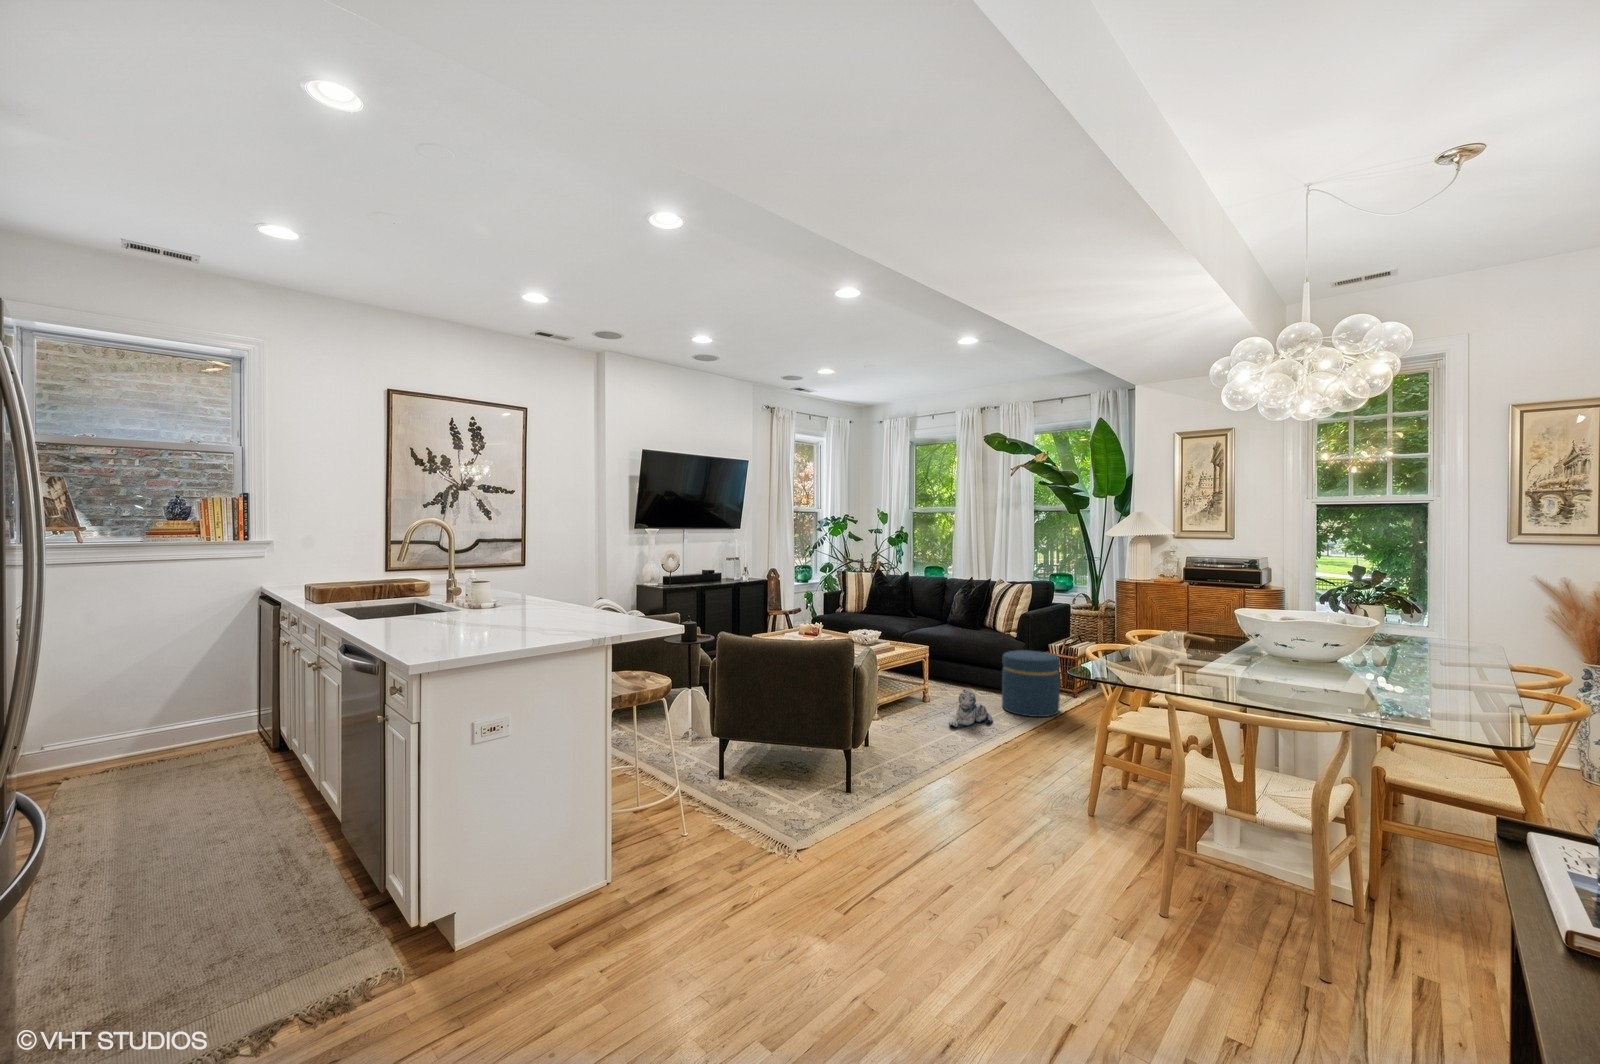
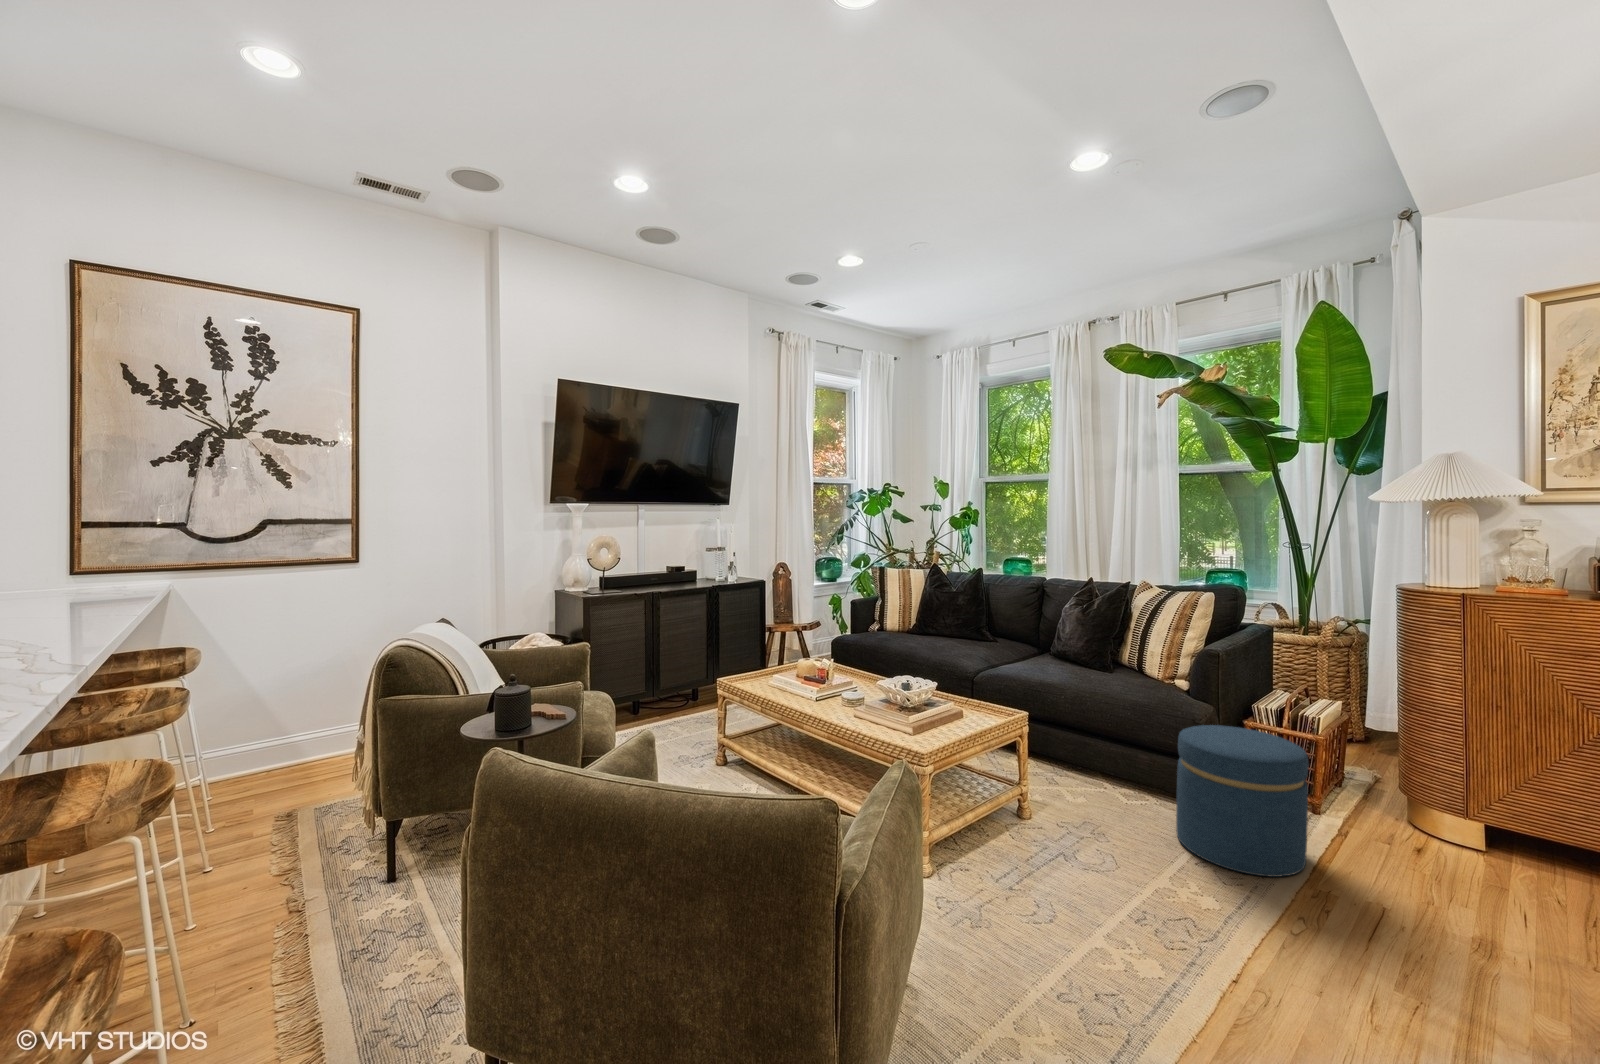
plush toy: present [949,690,993,727] -> none [1081,823,1174,912]

